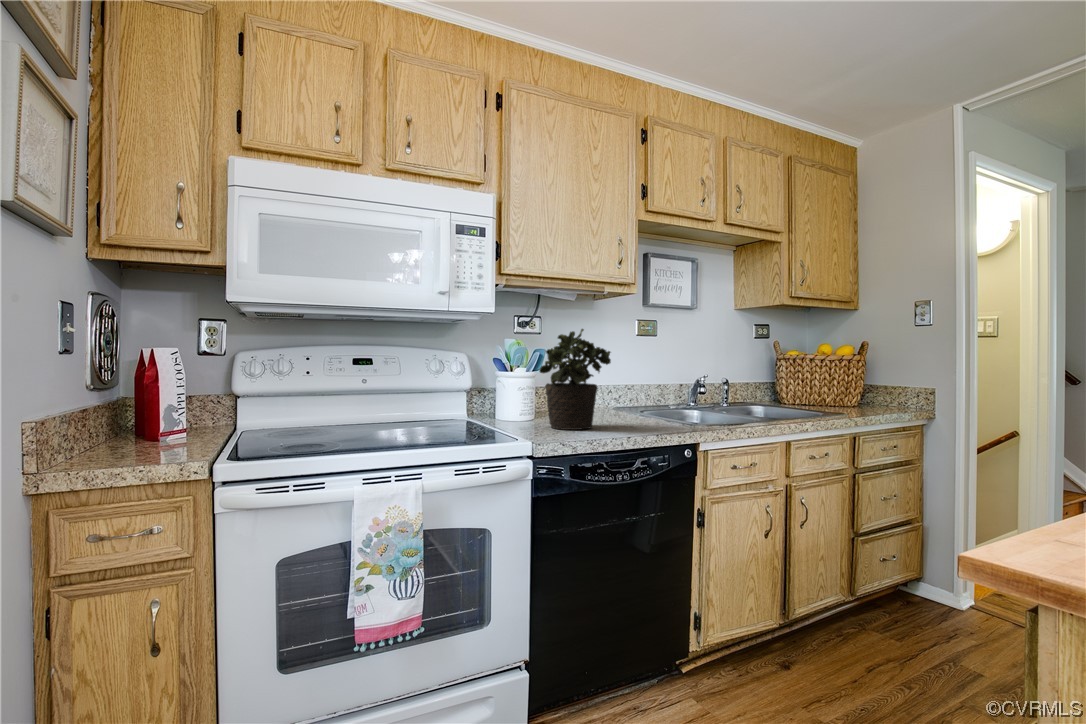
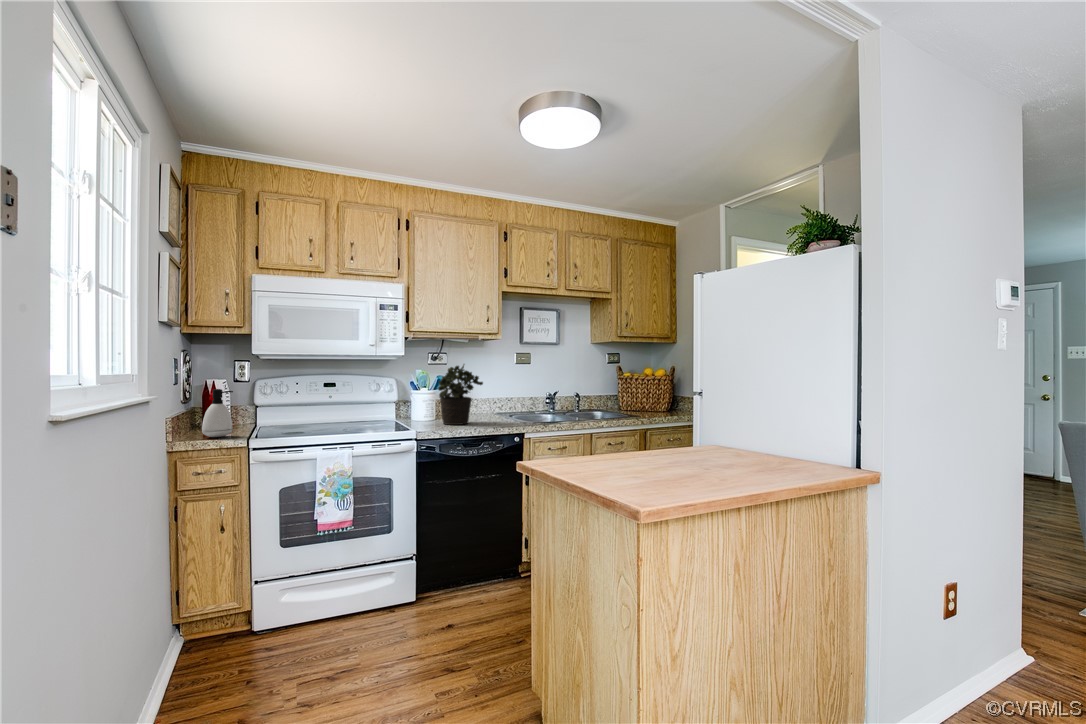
soap dispenser: none [120,359,186,456] -> present [202,389,233,437]

